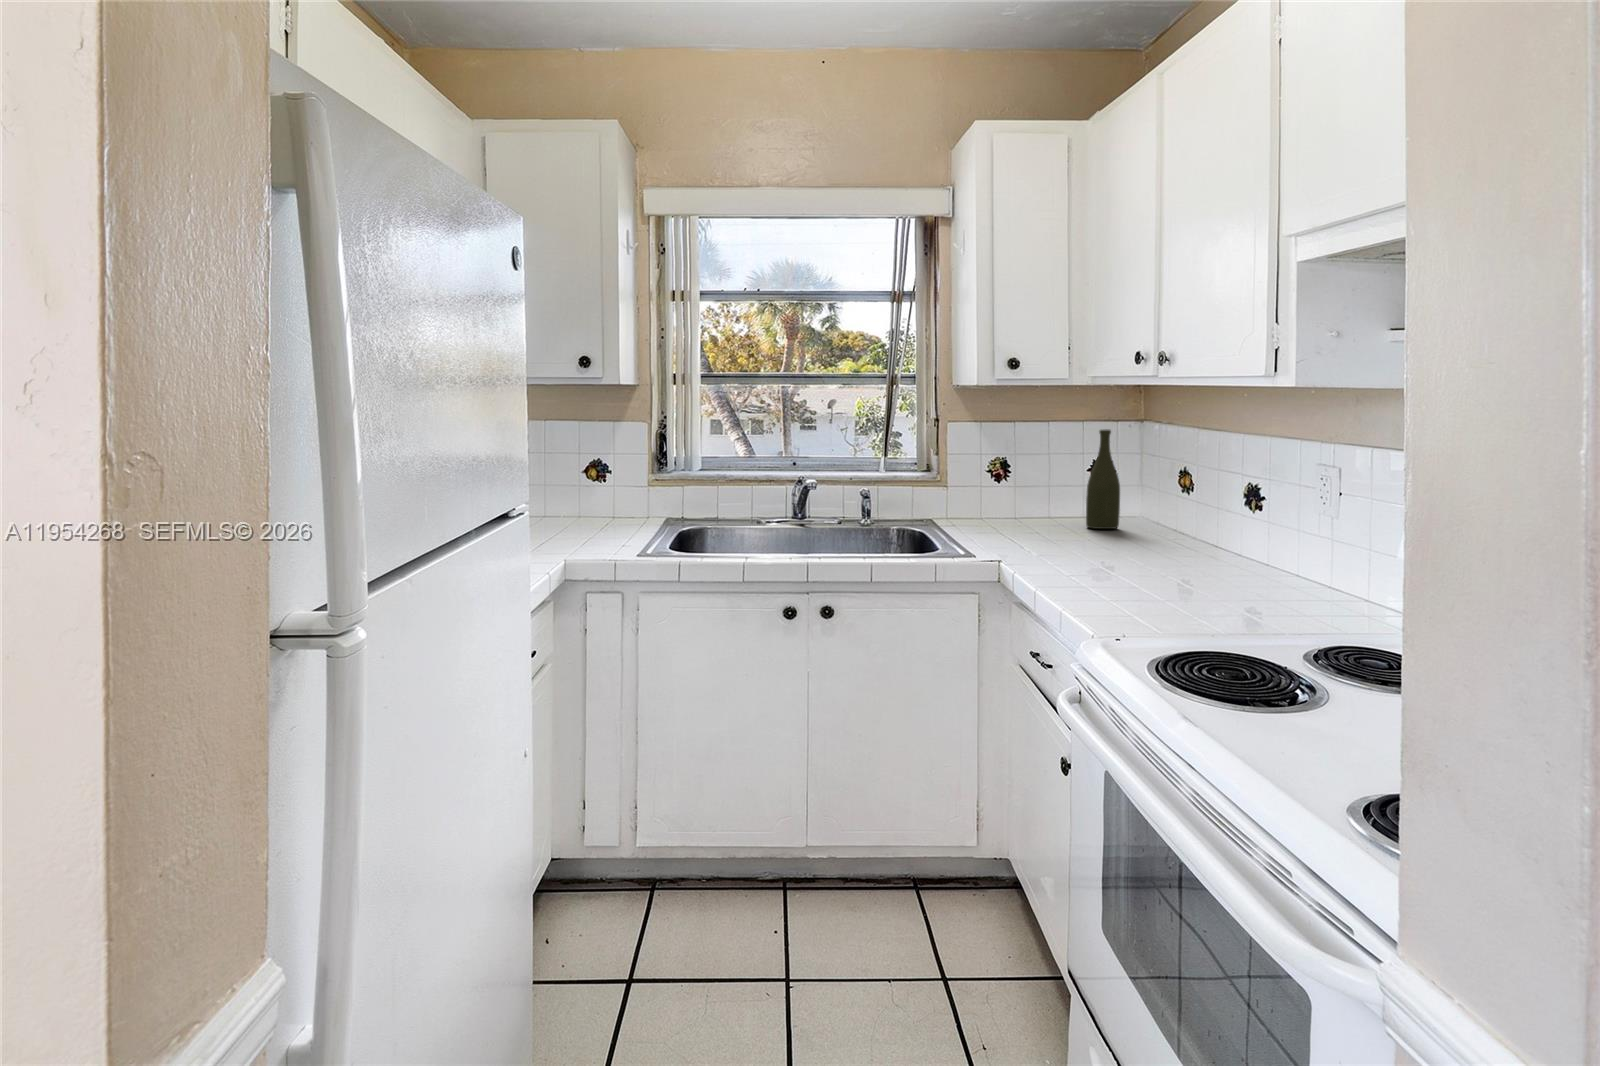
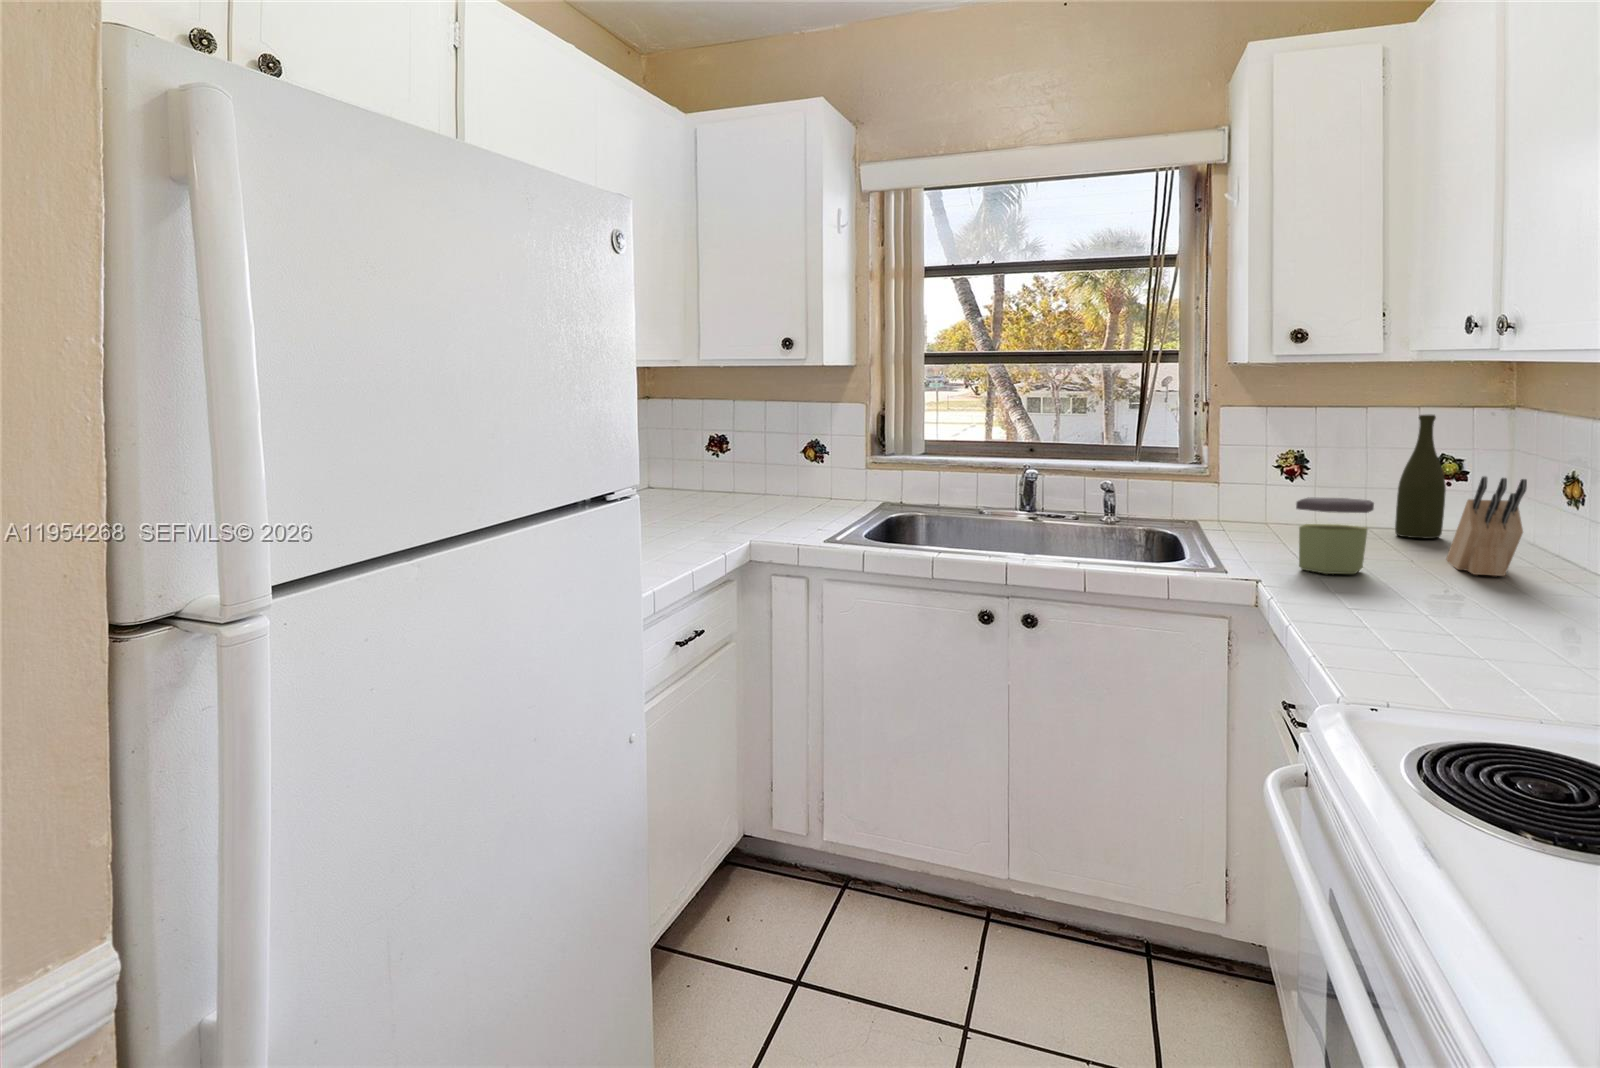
knife block: none [1127,475,1182,553] -> present [1447,476,1527,576]
jar: none [1025,495,1079,556] -> present [1296,497,1374,574]

